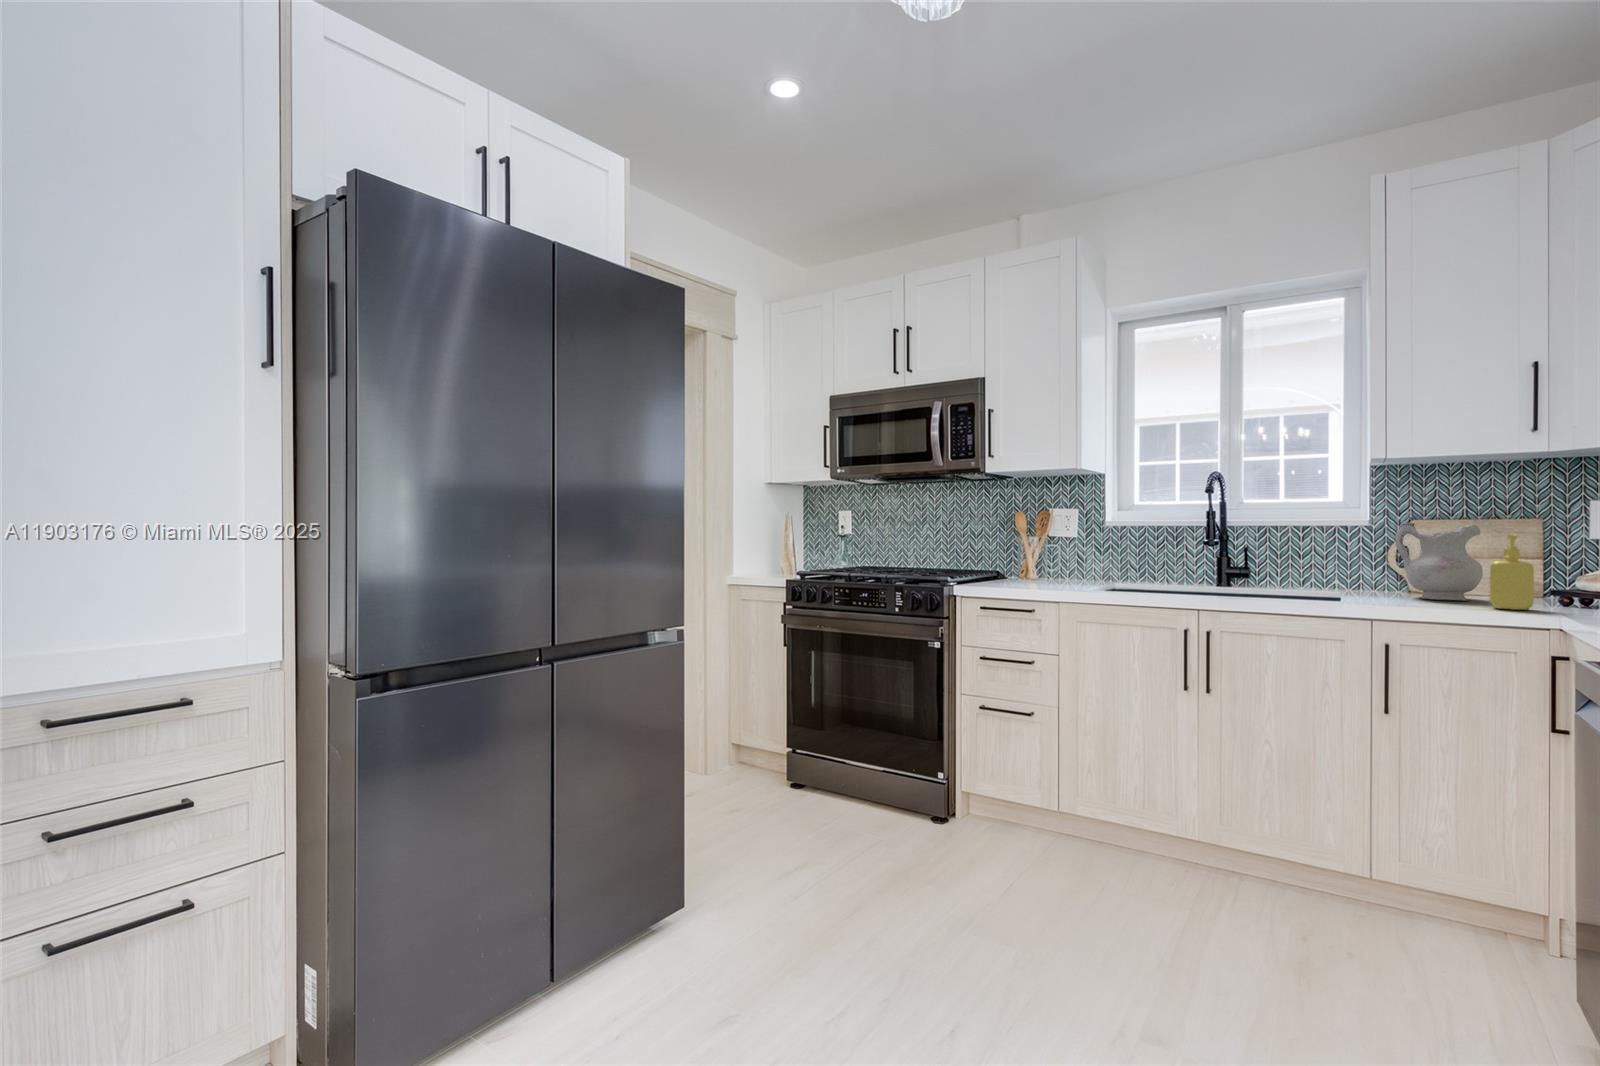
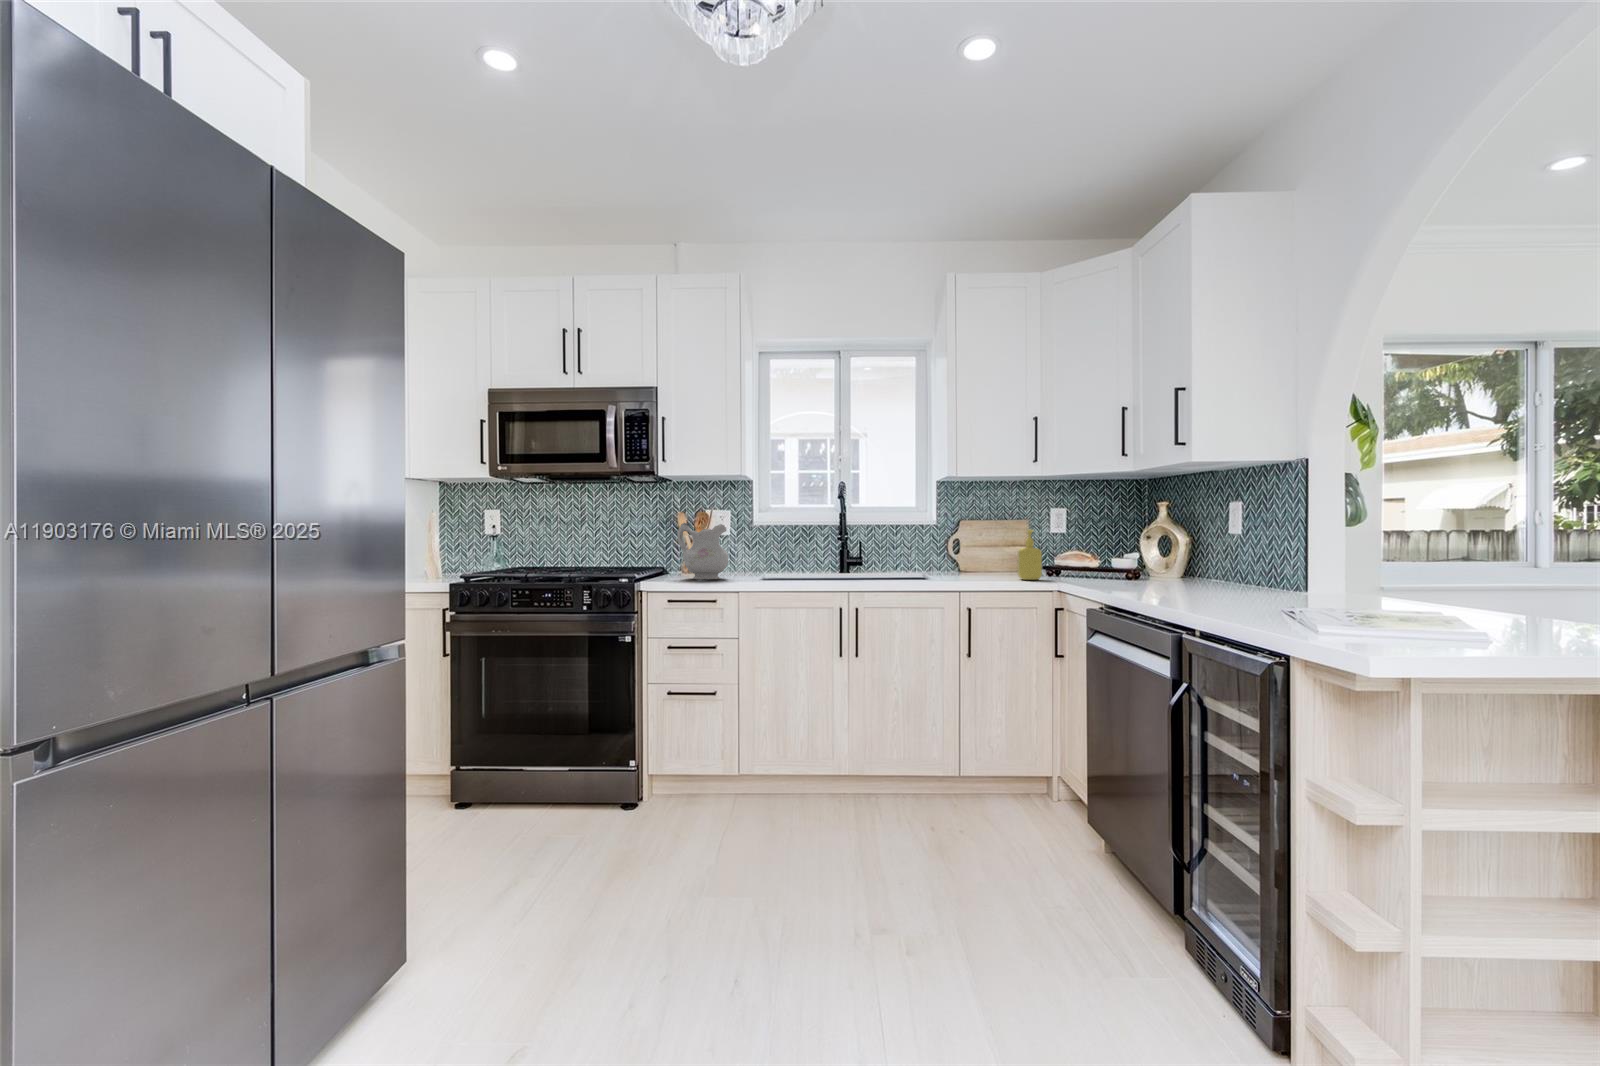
ceramic pitcher: present [1395,523,1483,601] -> present [678,523,728,580]

